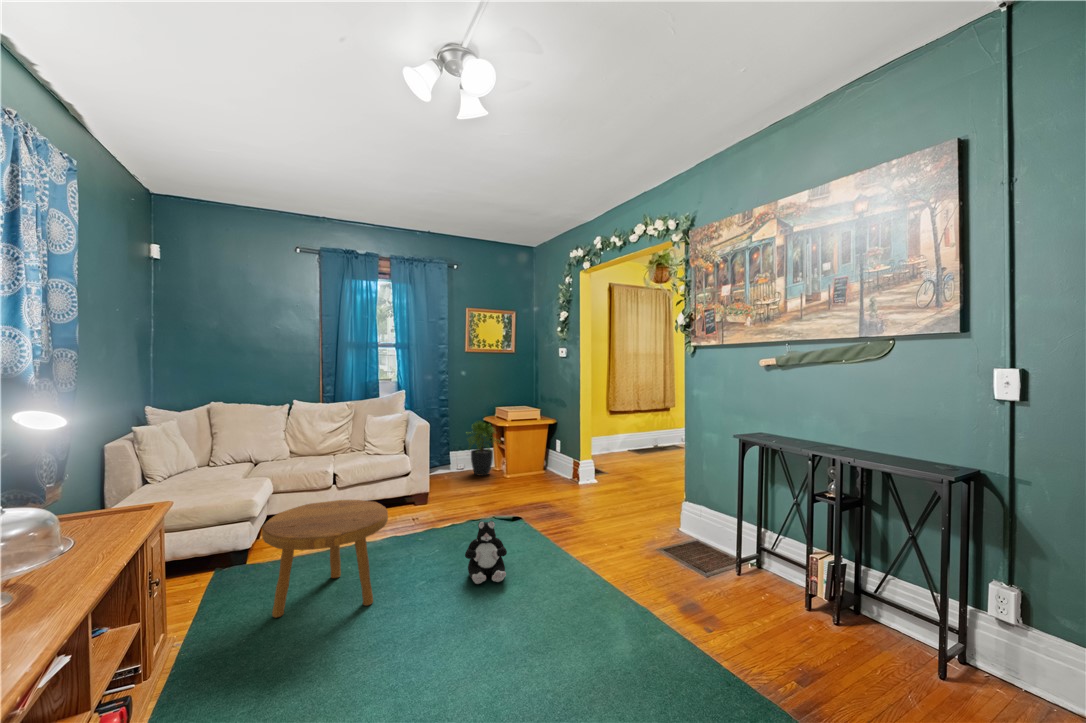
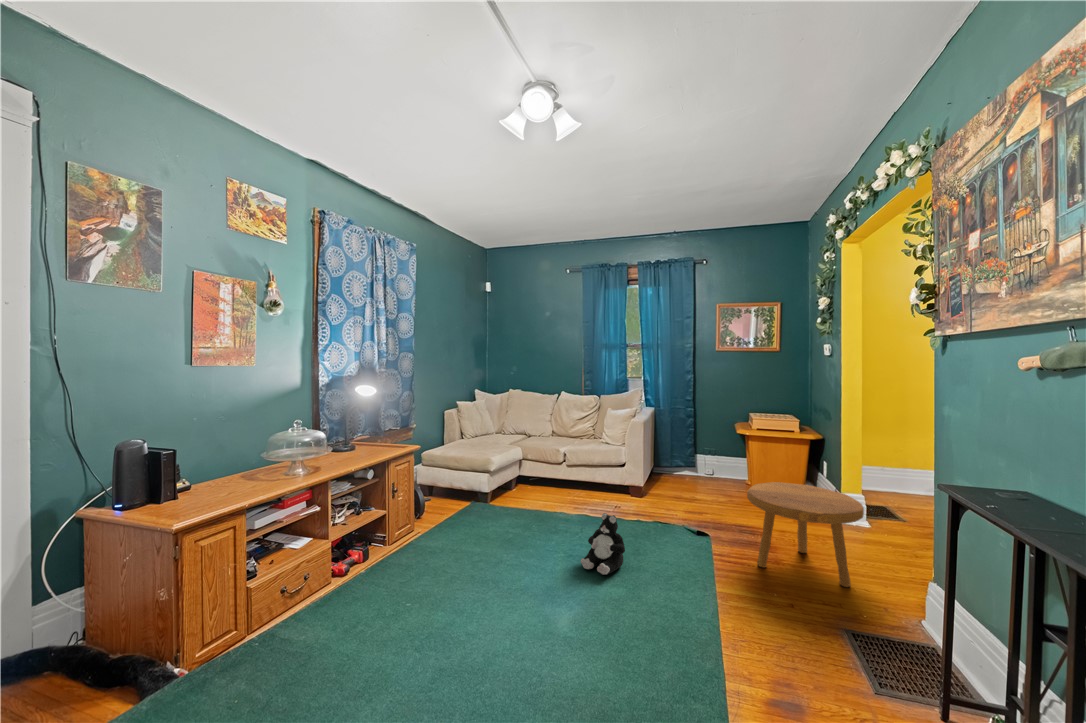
potted plant: present [468,421,496,476] -> none [707,422,747,483]
footstool: present [262,500,388,618] -> present [747,482,864,587]

